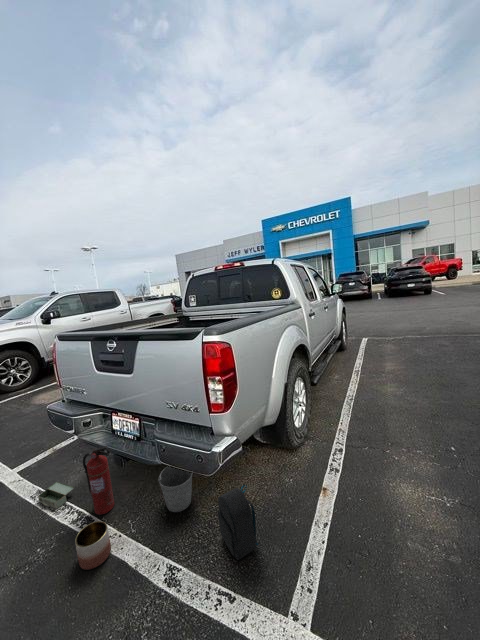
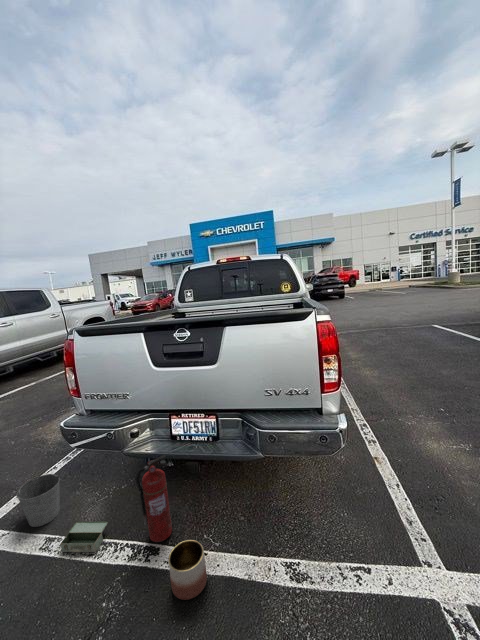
bucket: present [158,465,192,512] -> present [16,474,60,527]
backpack: present [218,485,259,560] -> none [312,461,359,537]

